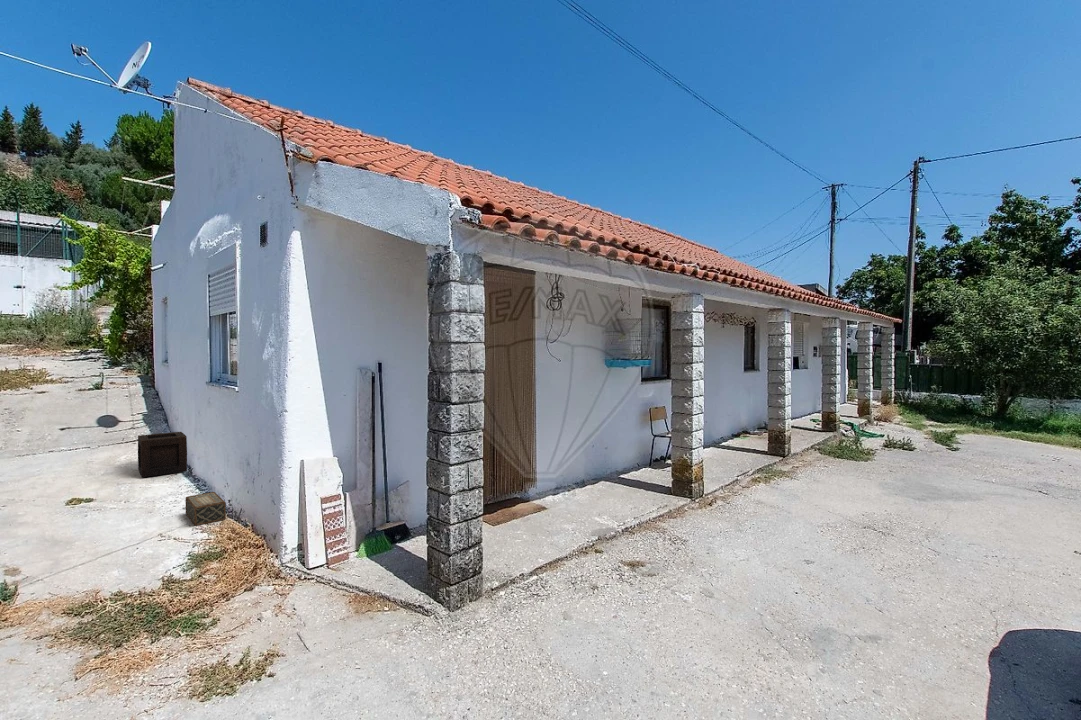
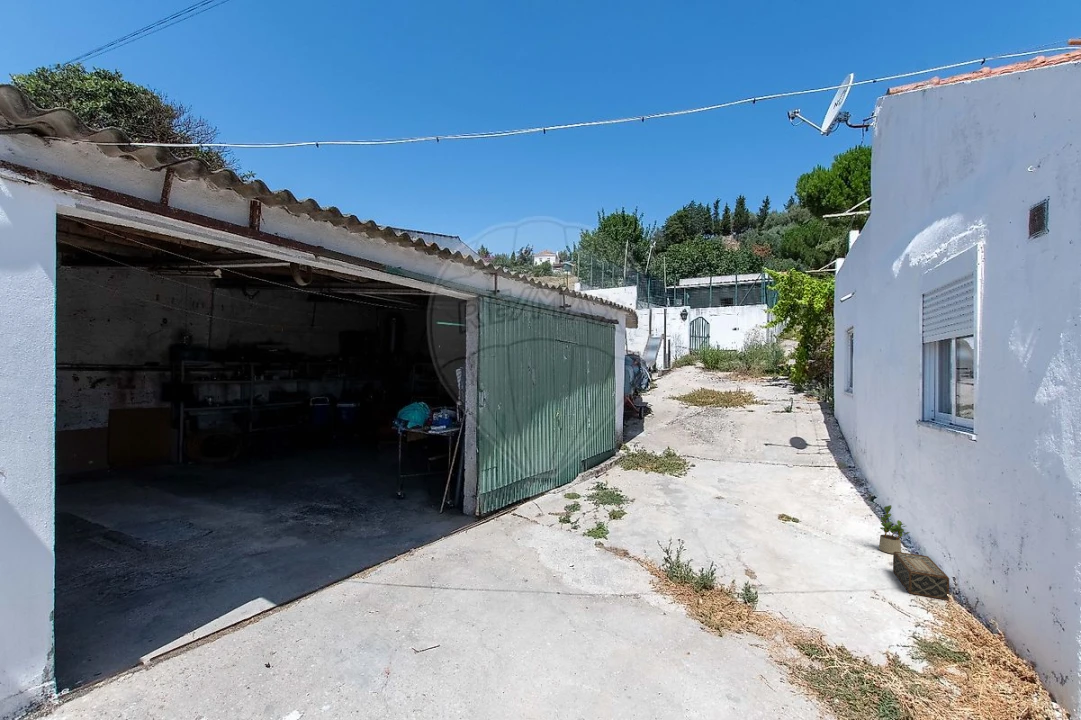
wooden crate: present [138,432,187,477] -> none [832,465,883,515]
potted plant: none [178,459,204,501] -> present [879,505,909,554]

